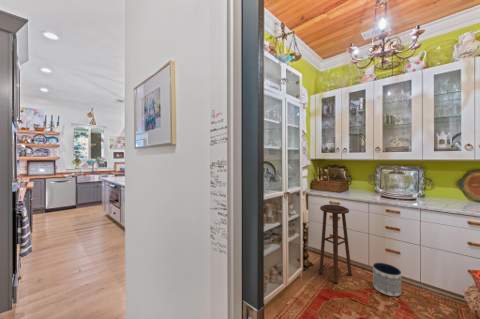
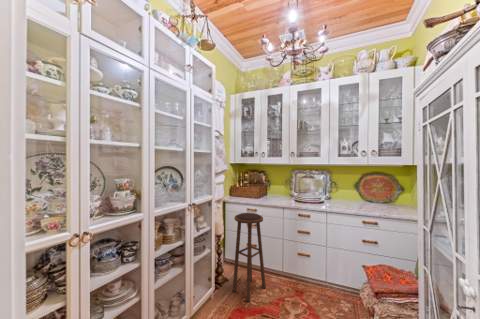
planter: present [373,263,401,296] -> none [284,271,309,306]

